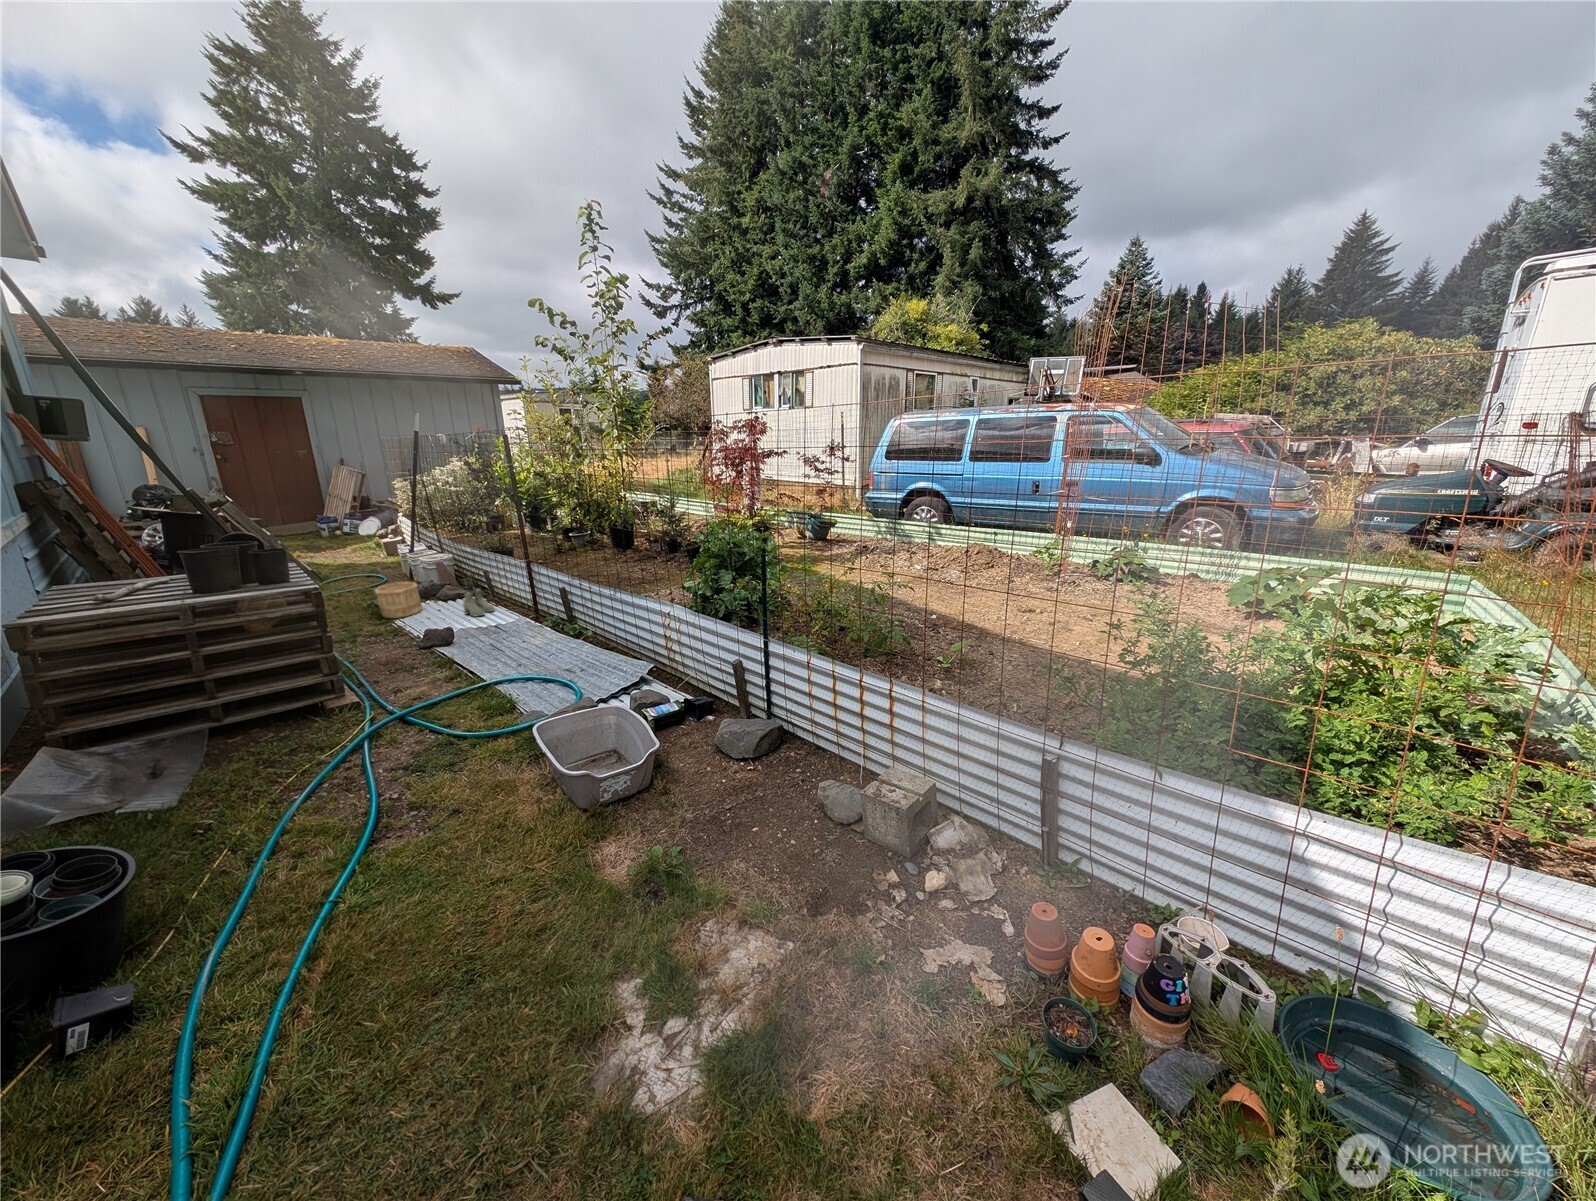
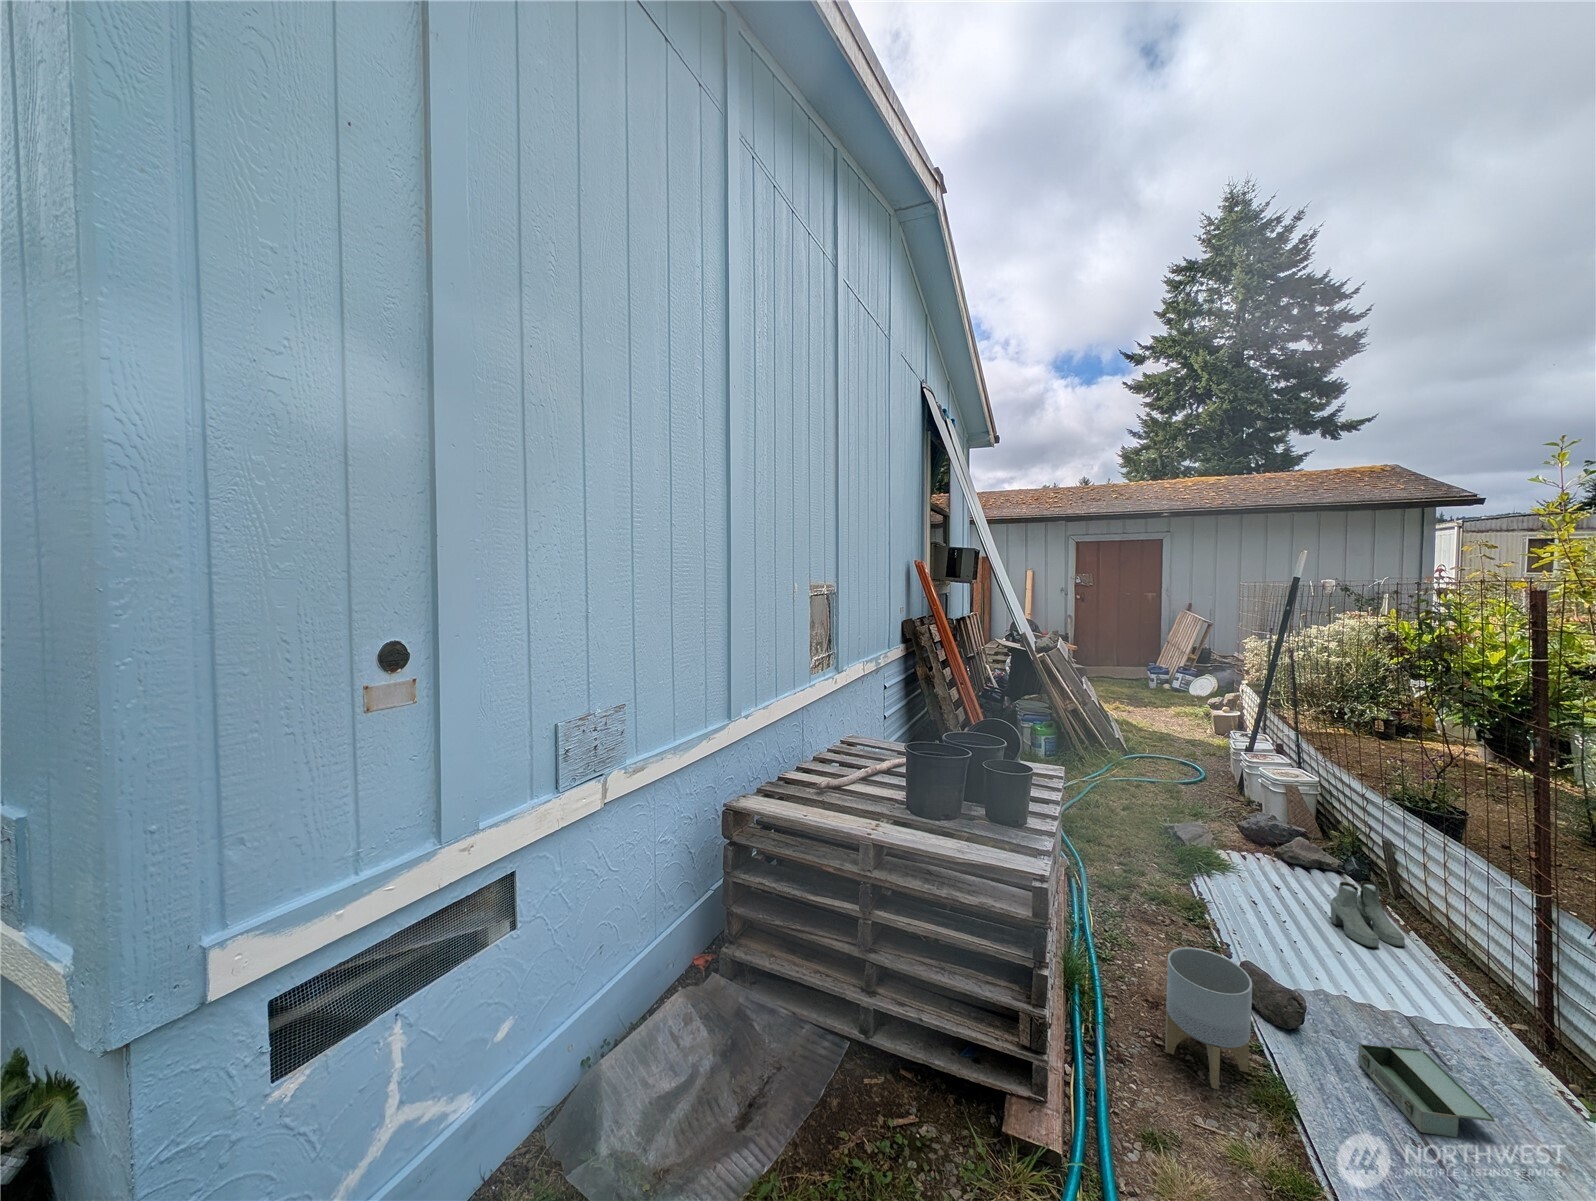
wooden bucket: present [374,582,422,618] -> none [1179,807,1250,873]
planter: none [385,625,434,682] -> present [1165,947,1252,1089]
toolbox: none [475,633,518,655] -> present [1358,1044,1495,1137]

